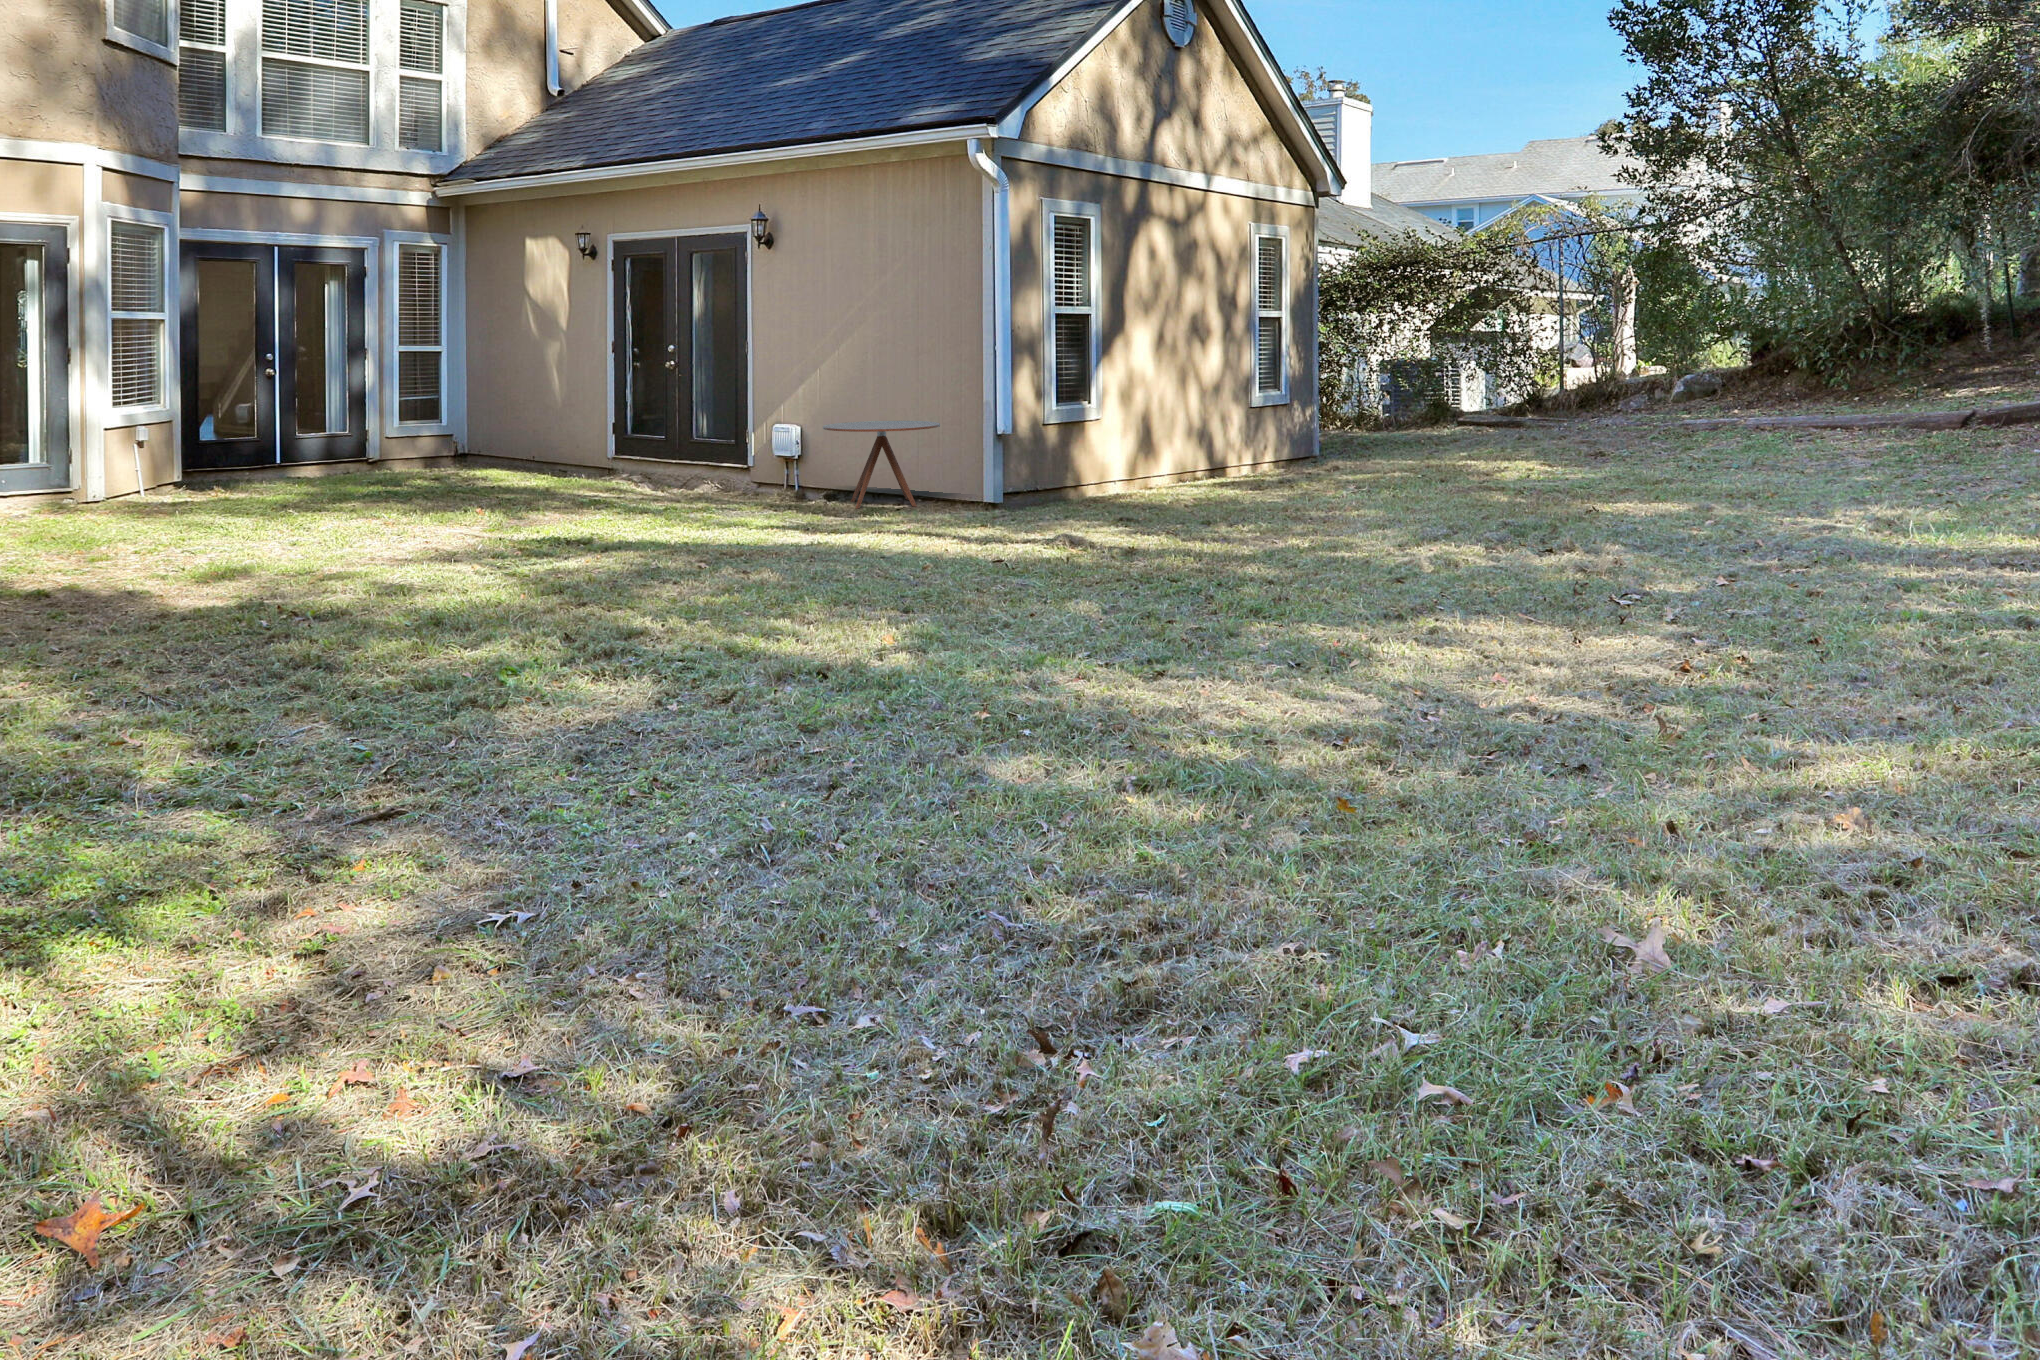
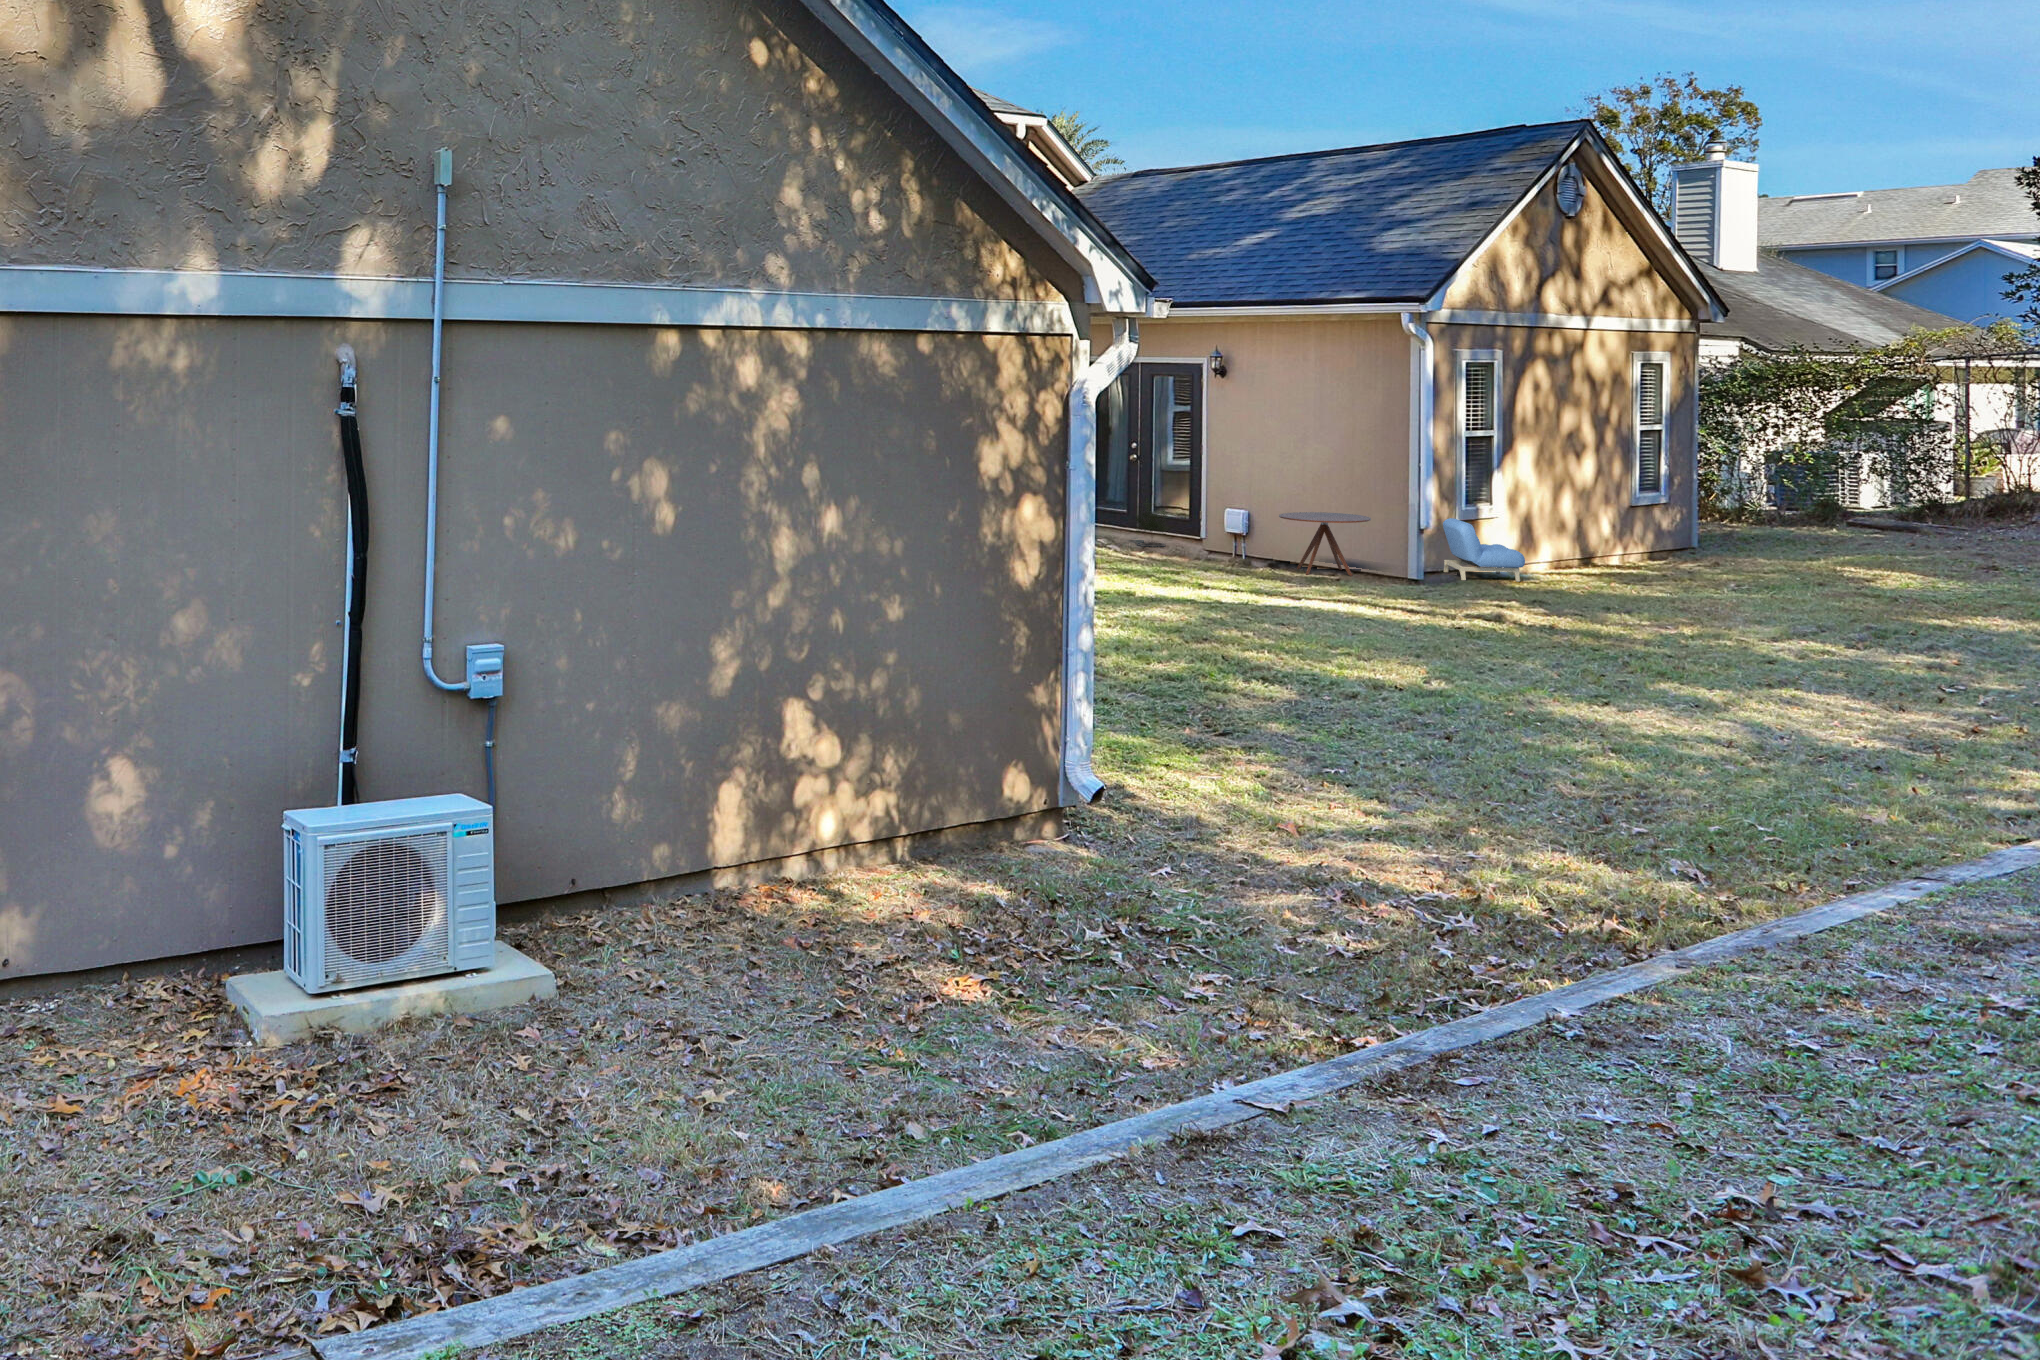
potted tree: none [663,414,712,484] -> present [1136,498,1165,547]
armchair: none [1034,421,1130,504] -> present [1443,518,1525,582]

